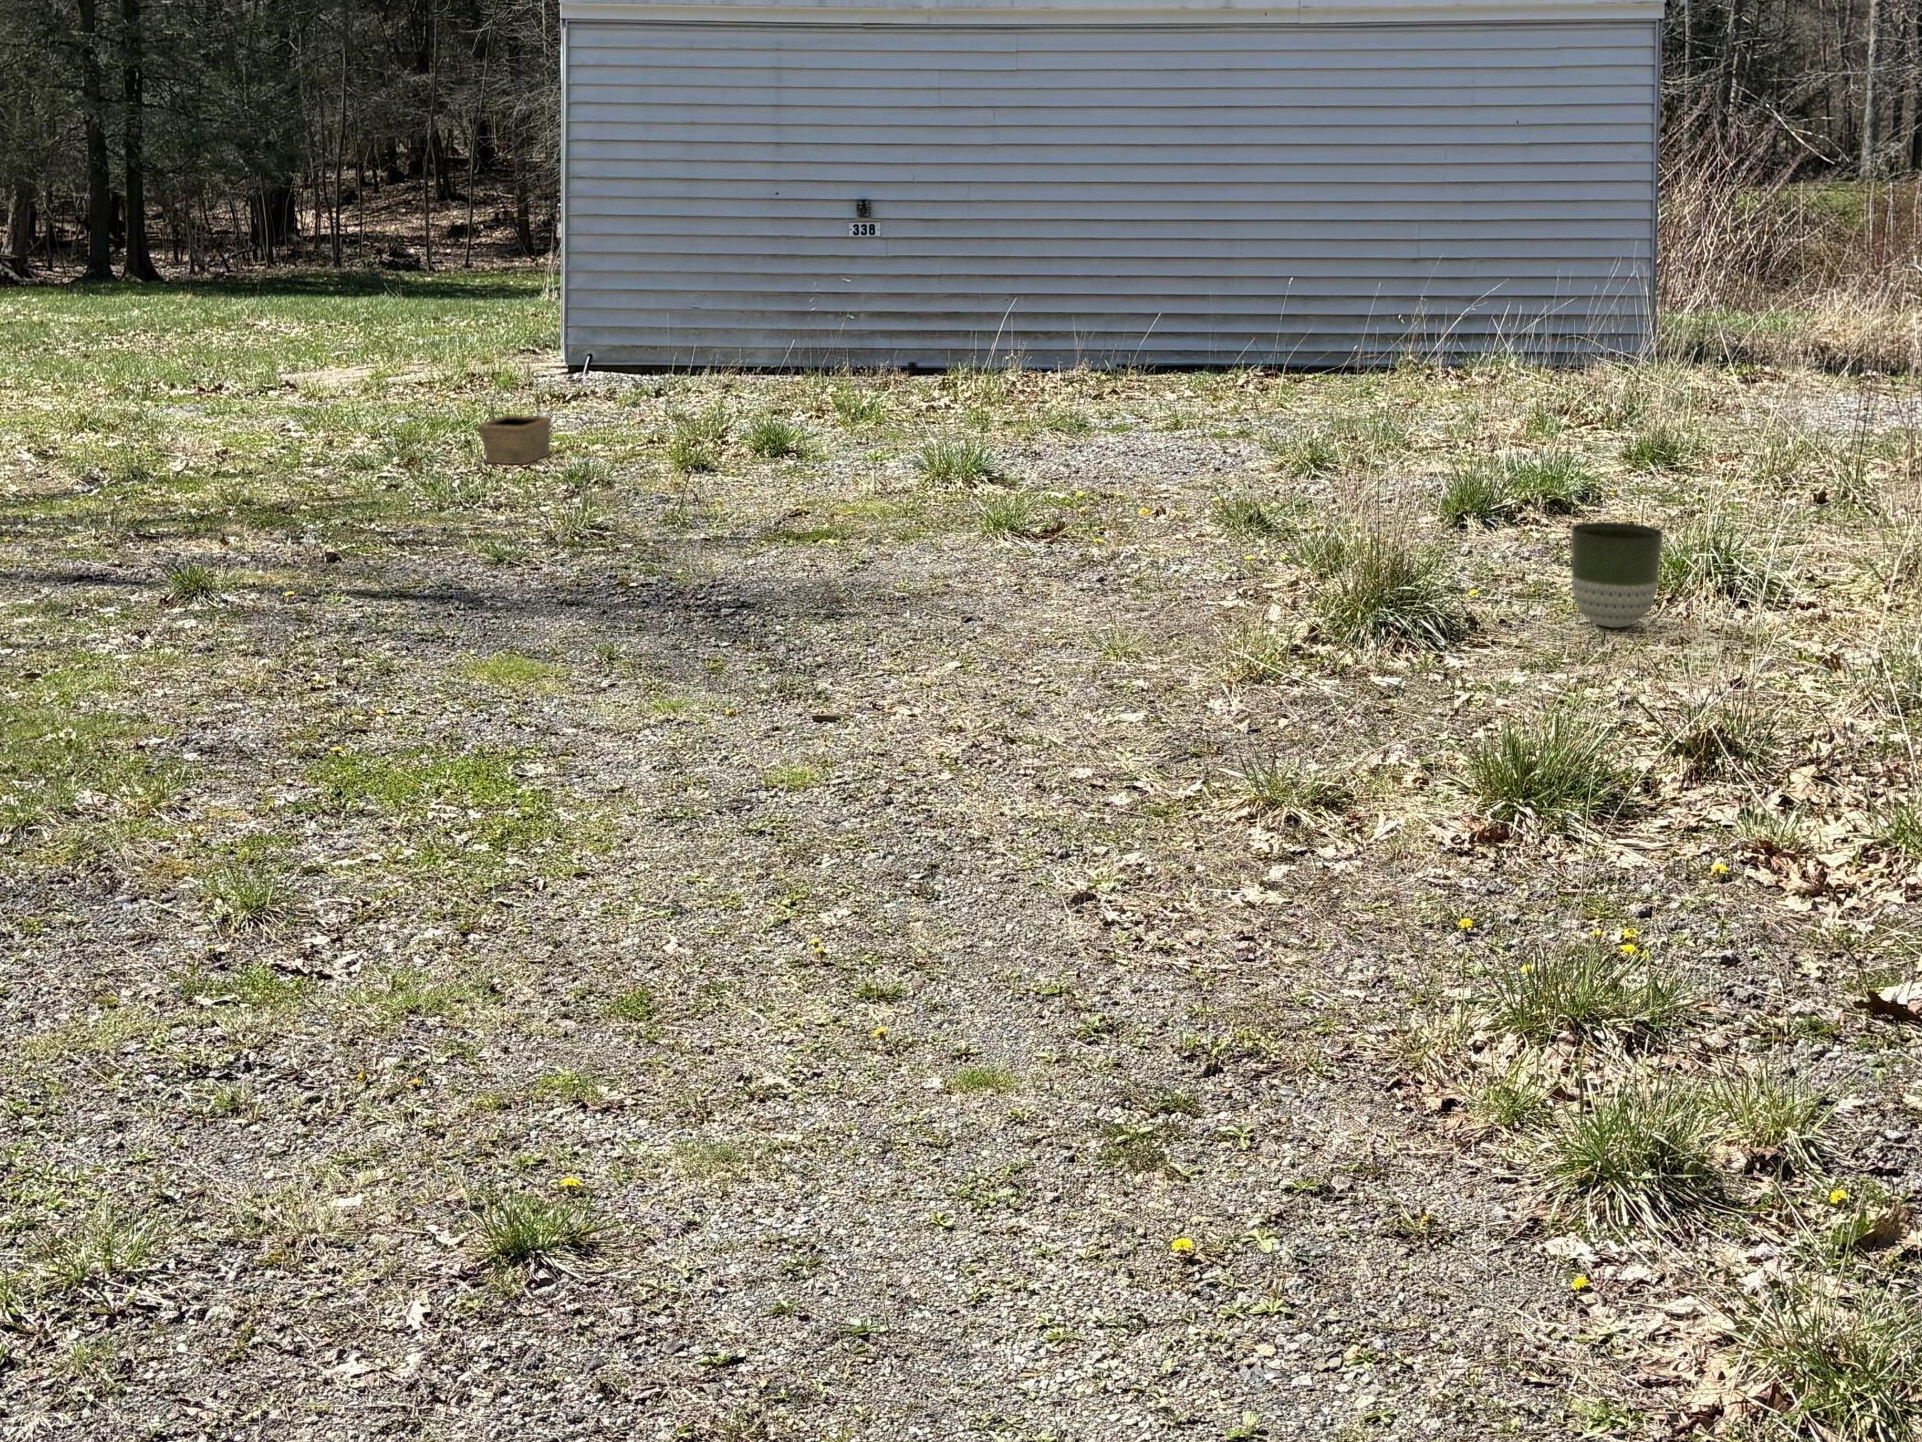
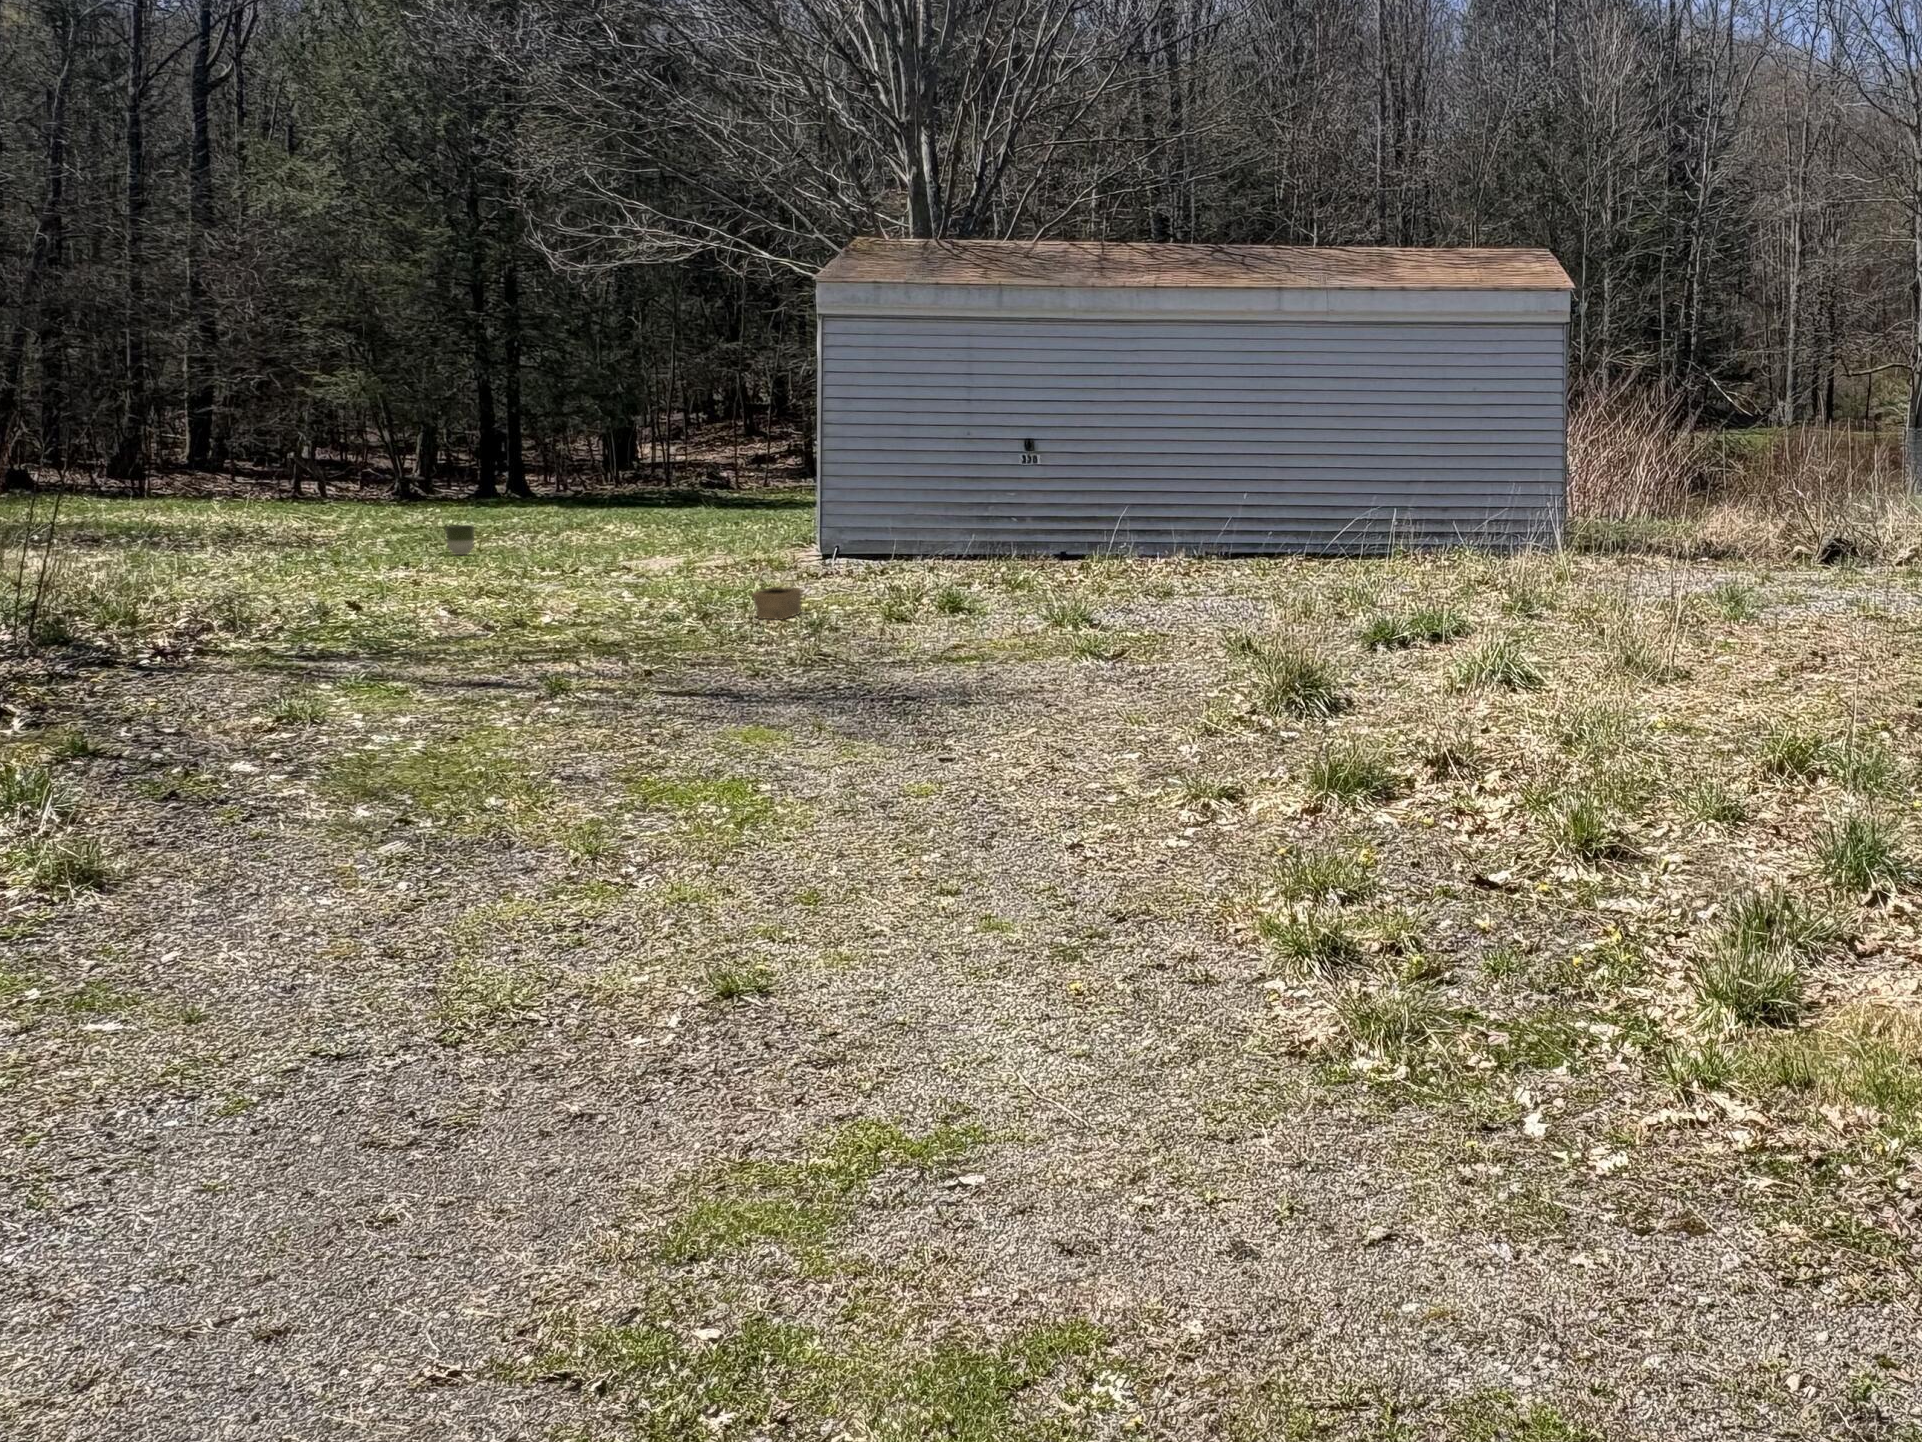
planter: present [1571,522,1663,628] -> present [445,525,474,555]

